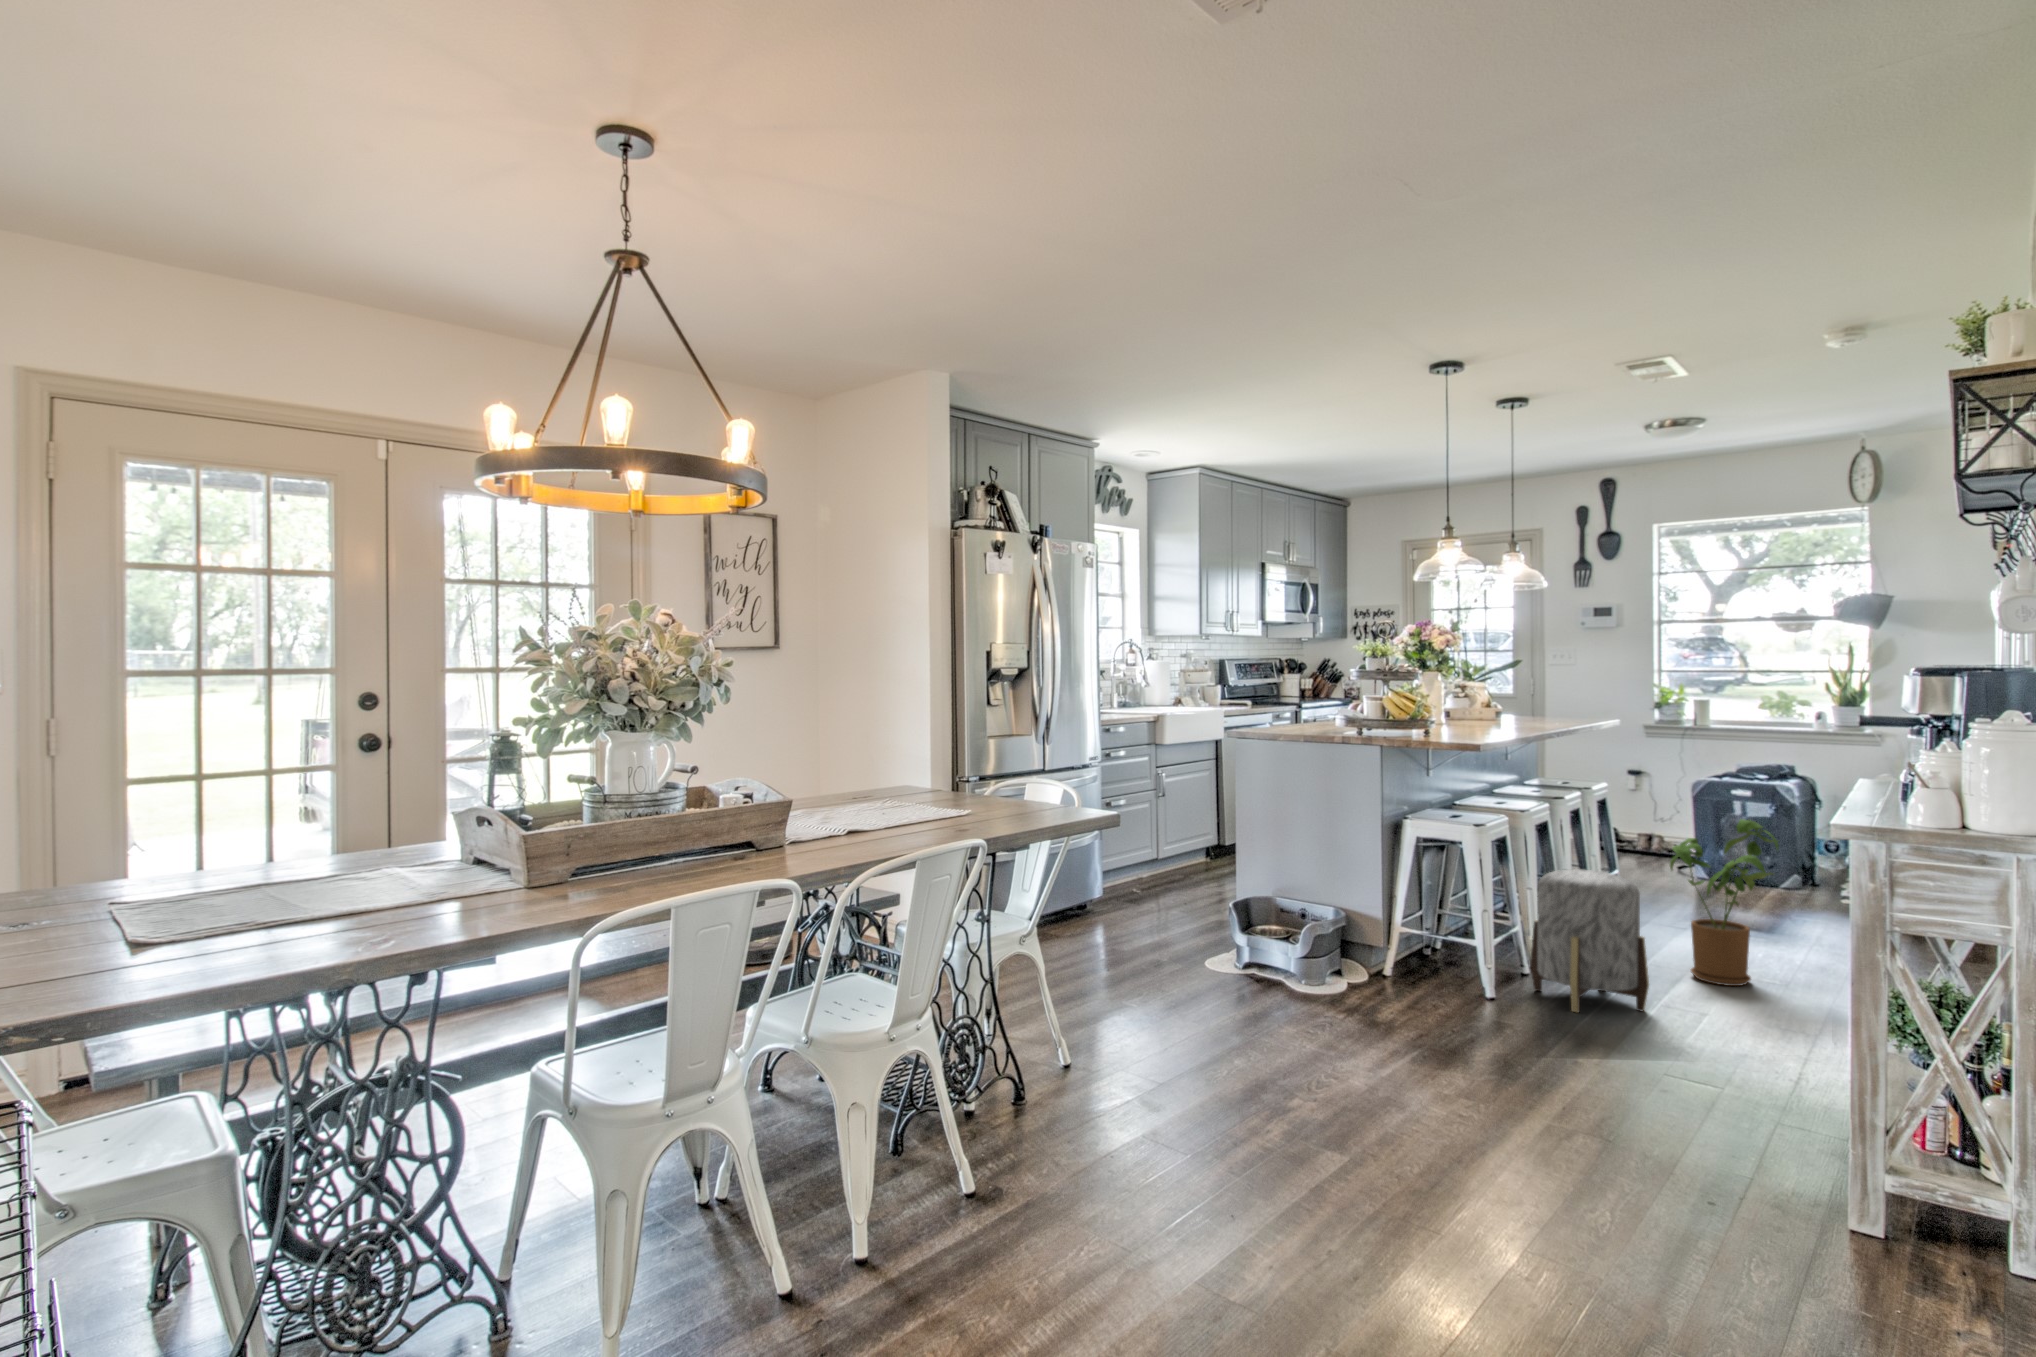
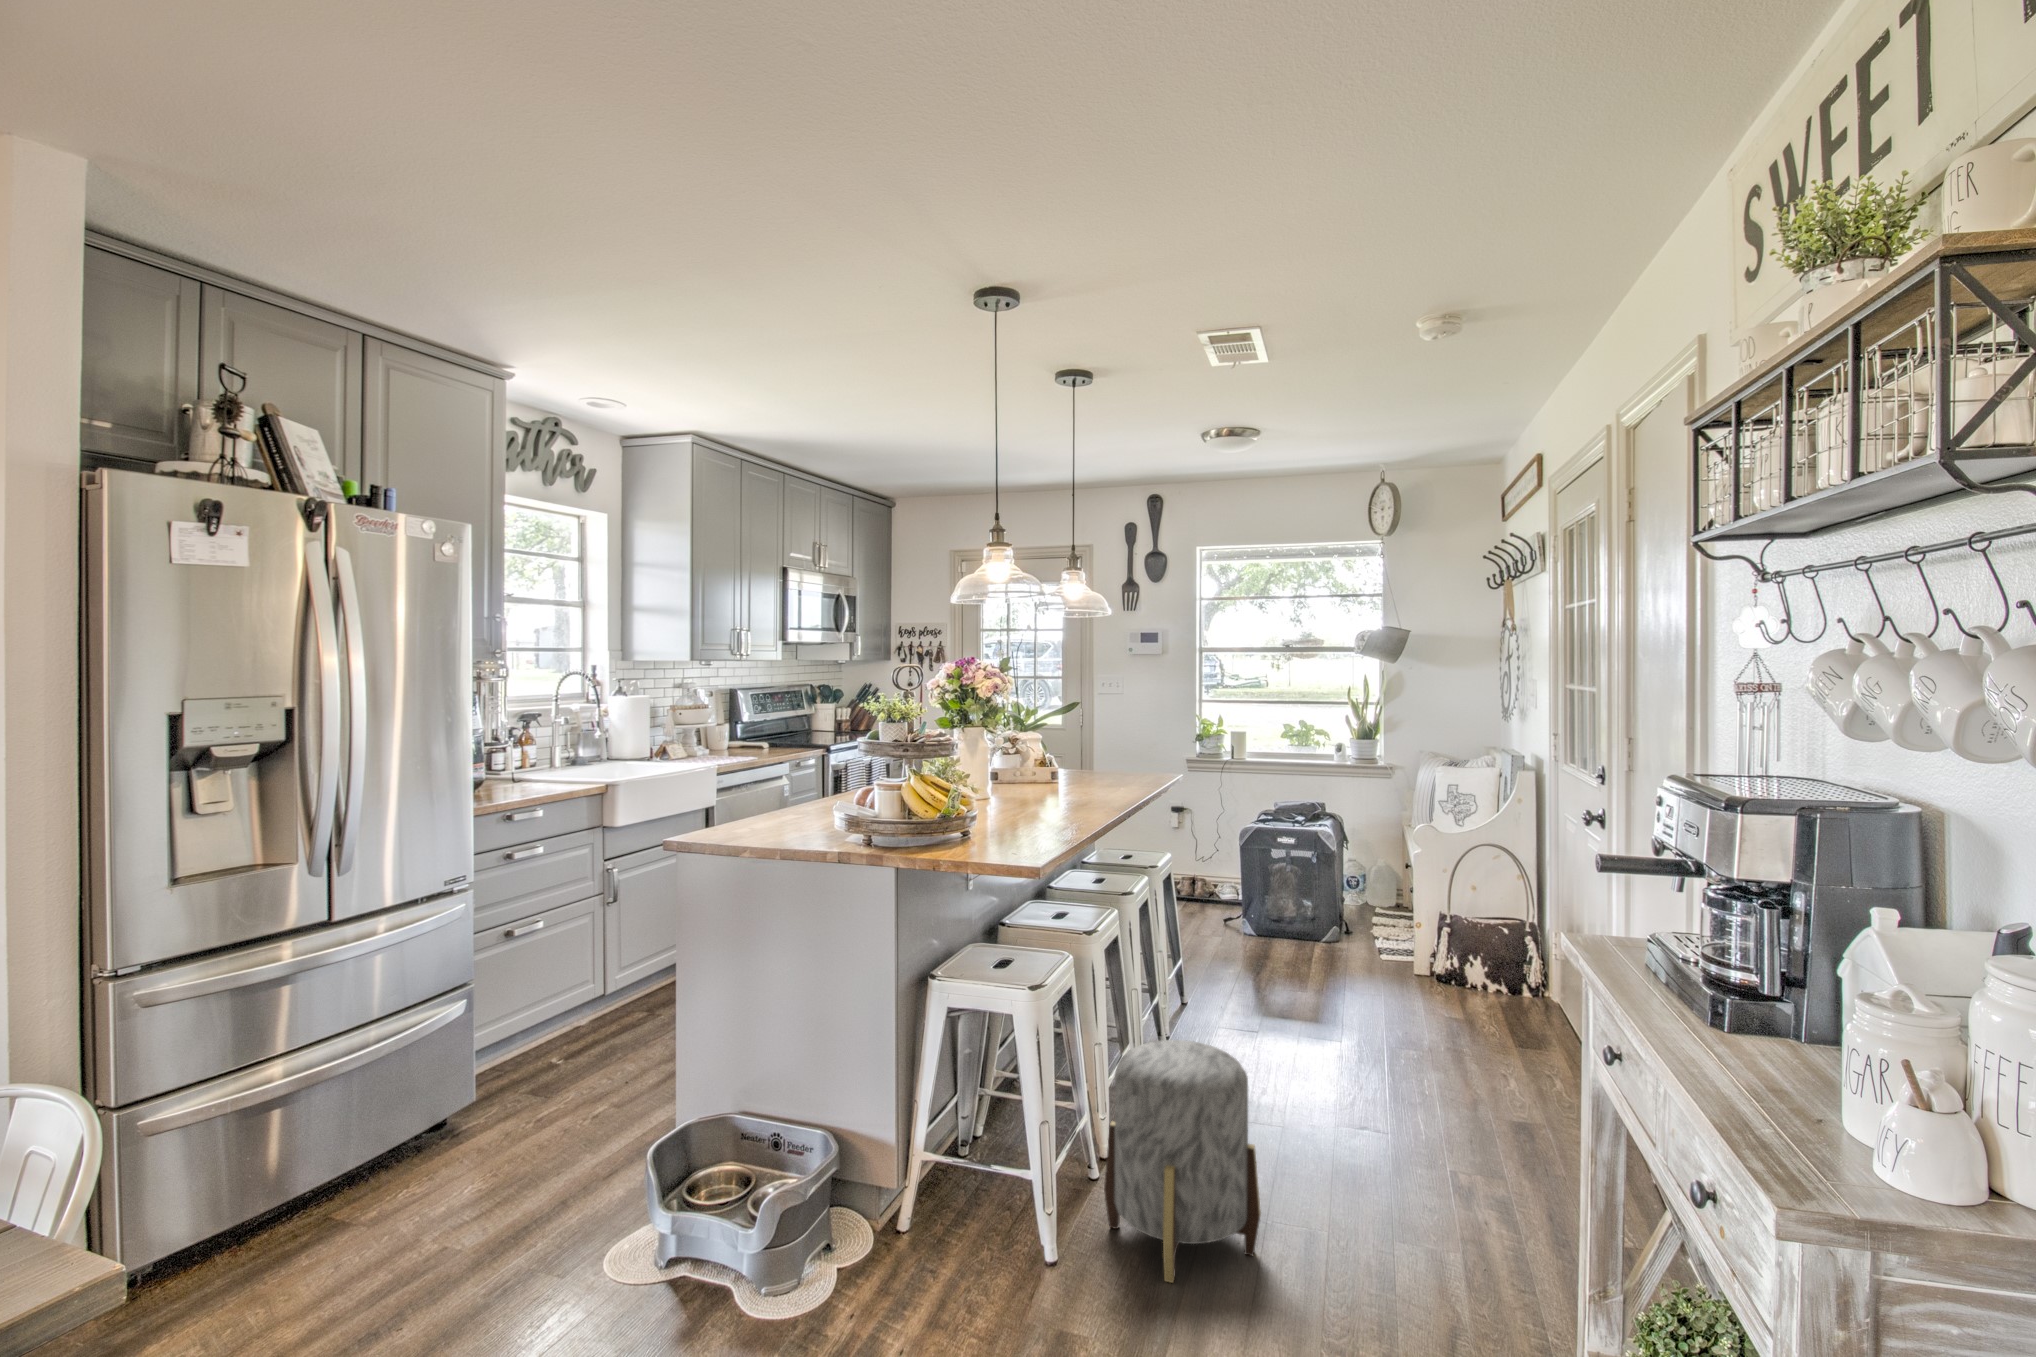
house plant: present [1670,819,1778,986] -> none [1261,934,1386,1159]

